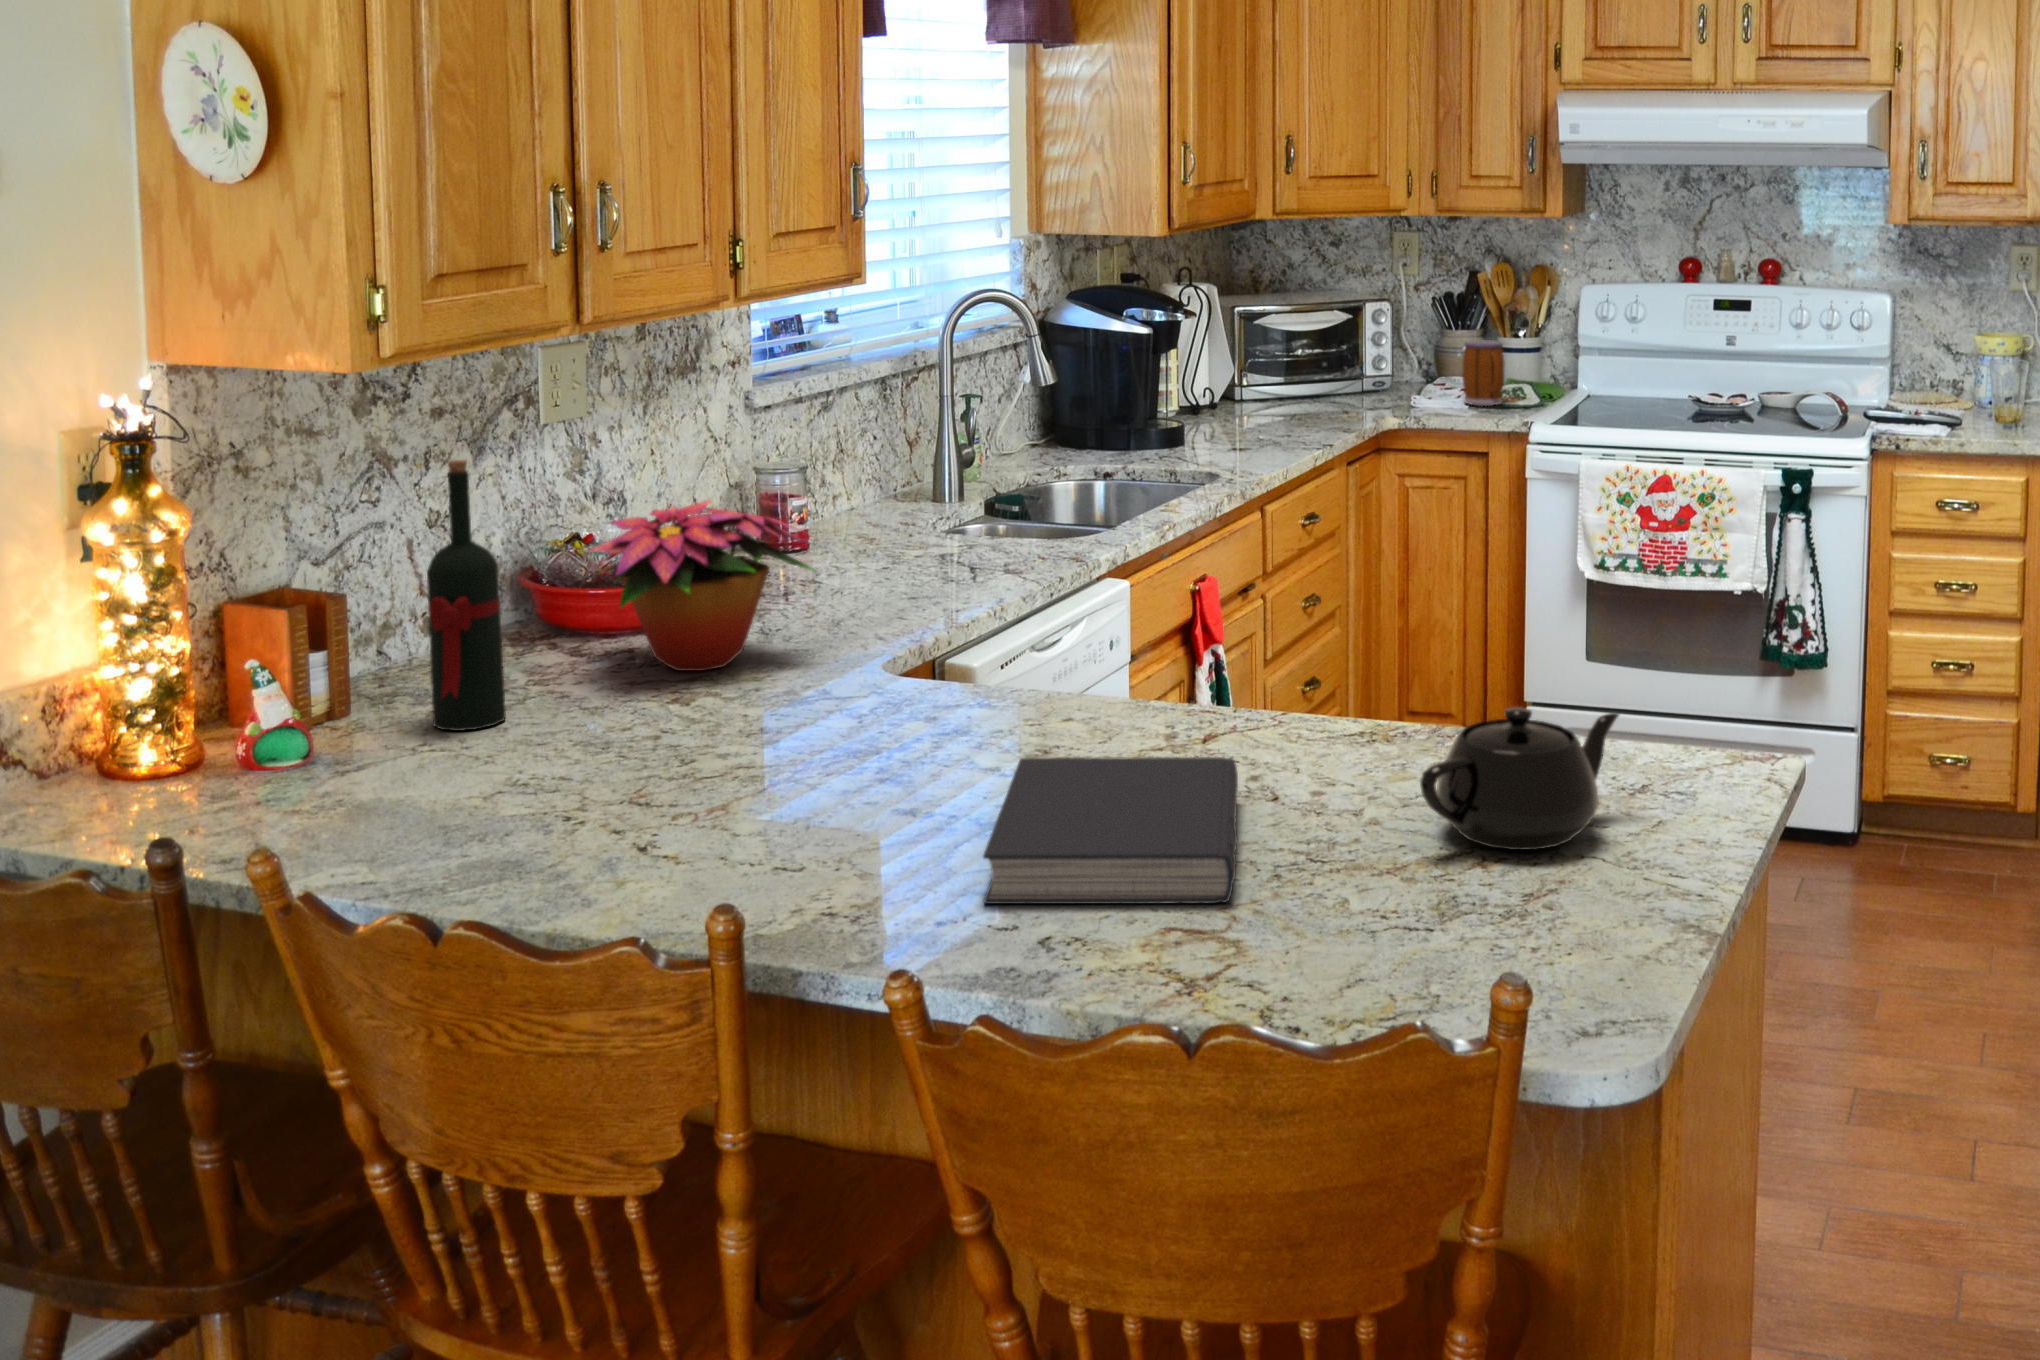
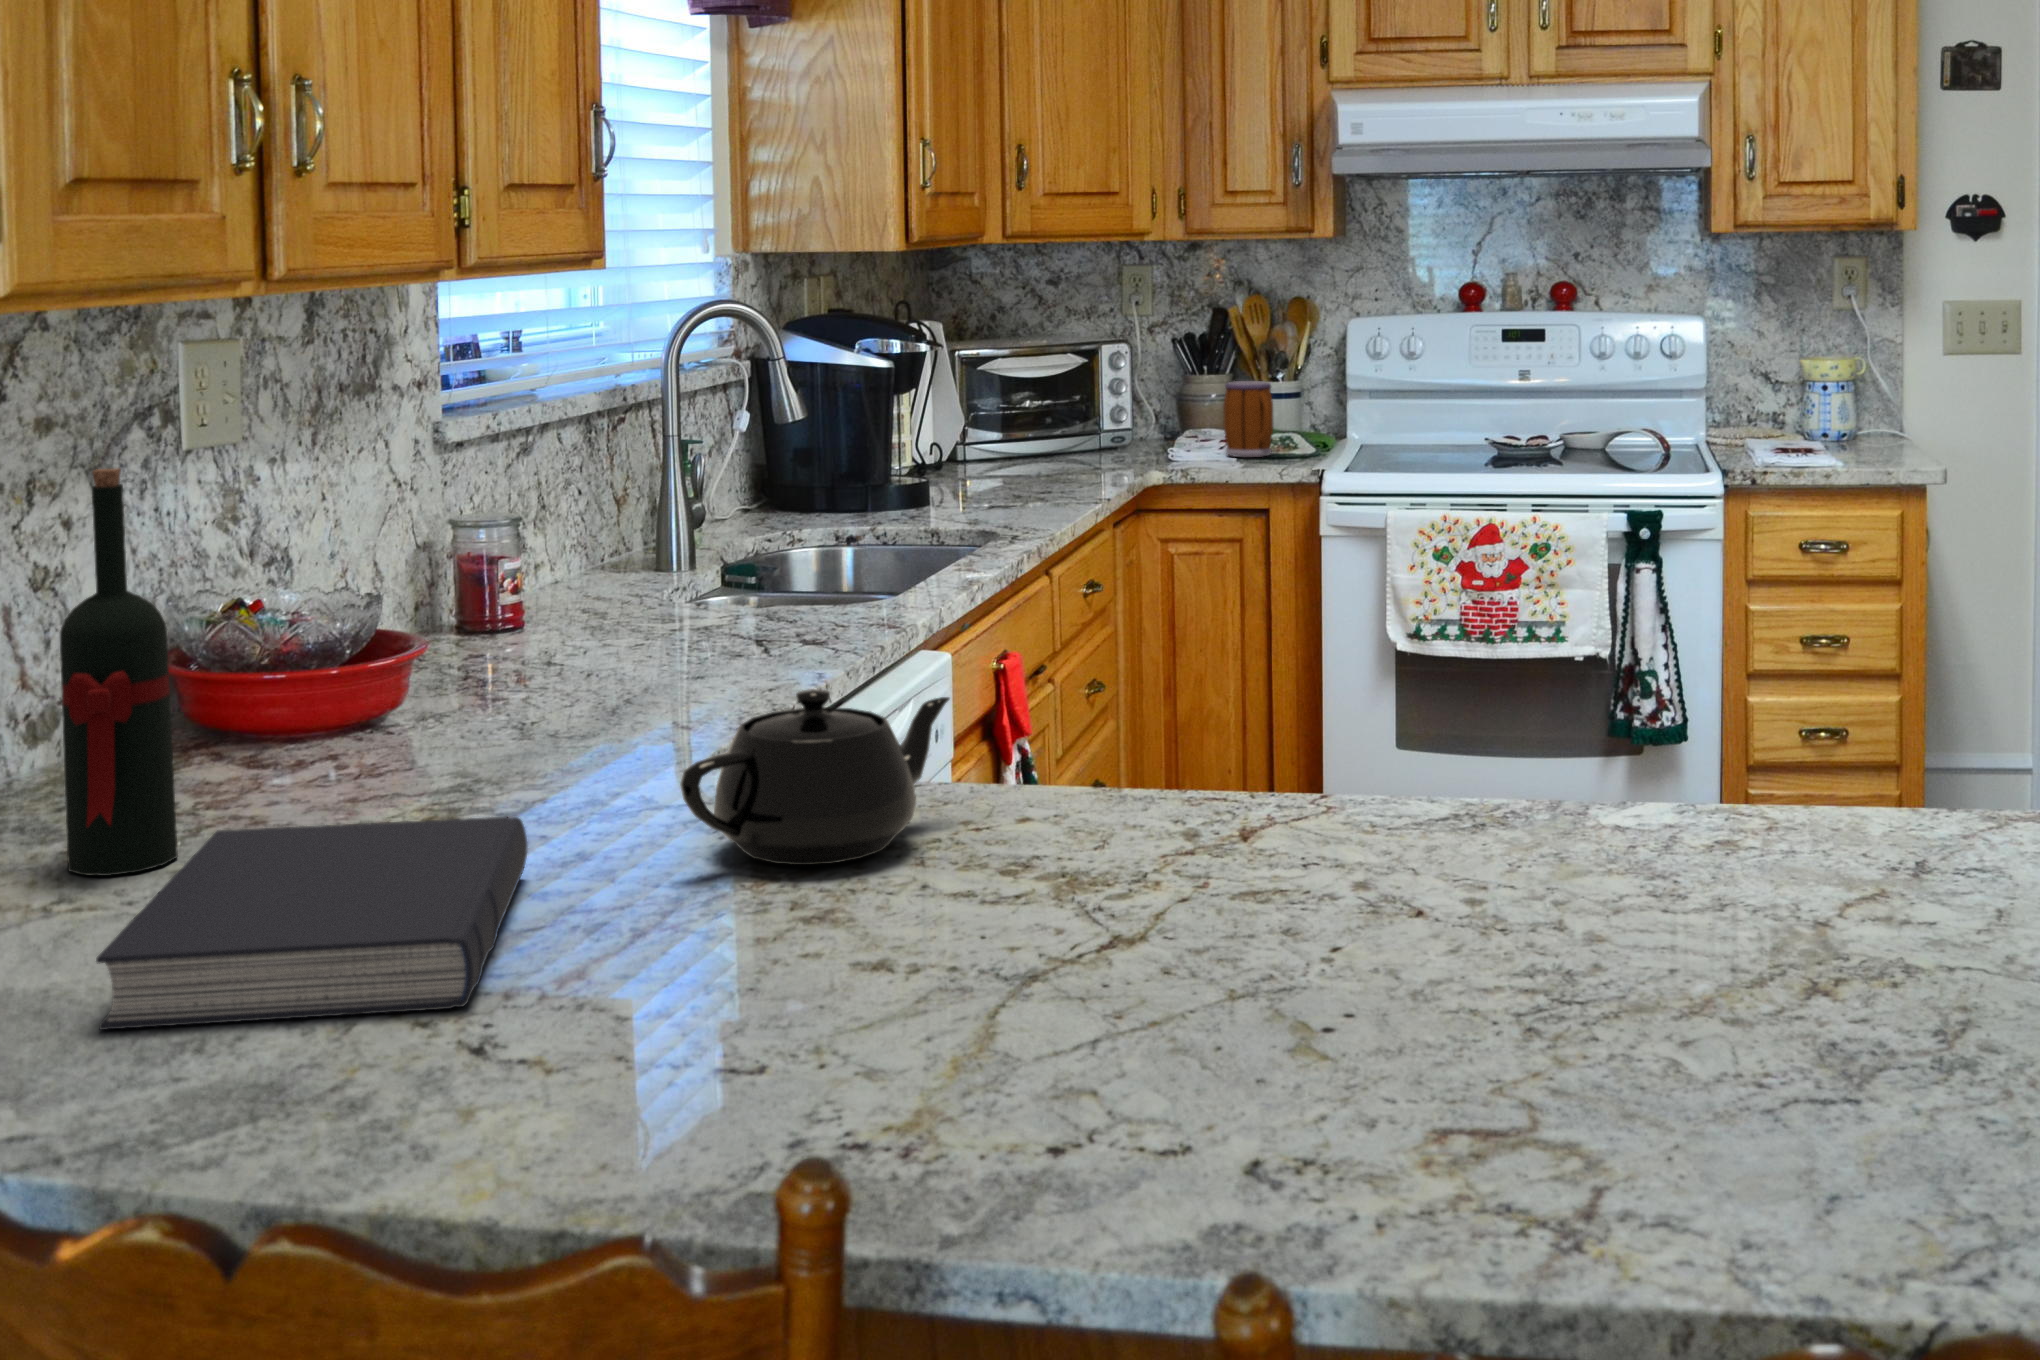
flower arrangement: present [589,499,814,671] -> none [262,531,619,780]
teapot: present [1420,707,1619,850] -> present [680,689,950,865]
book: present [983,757,1238,904] -> present [96,817,527,1030]

